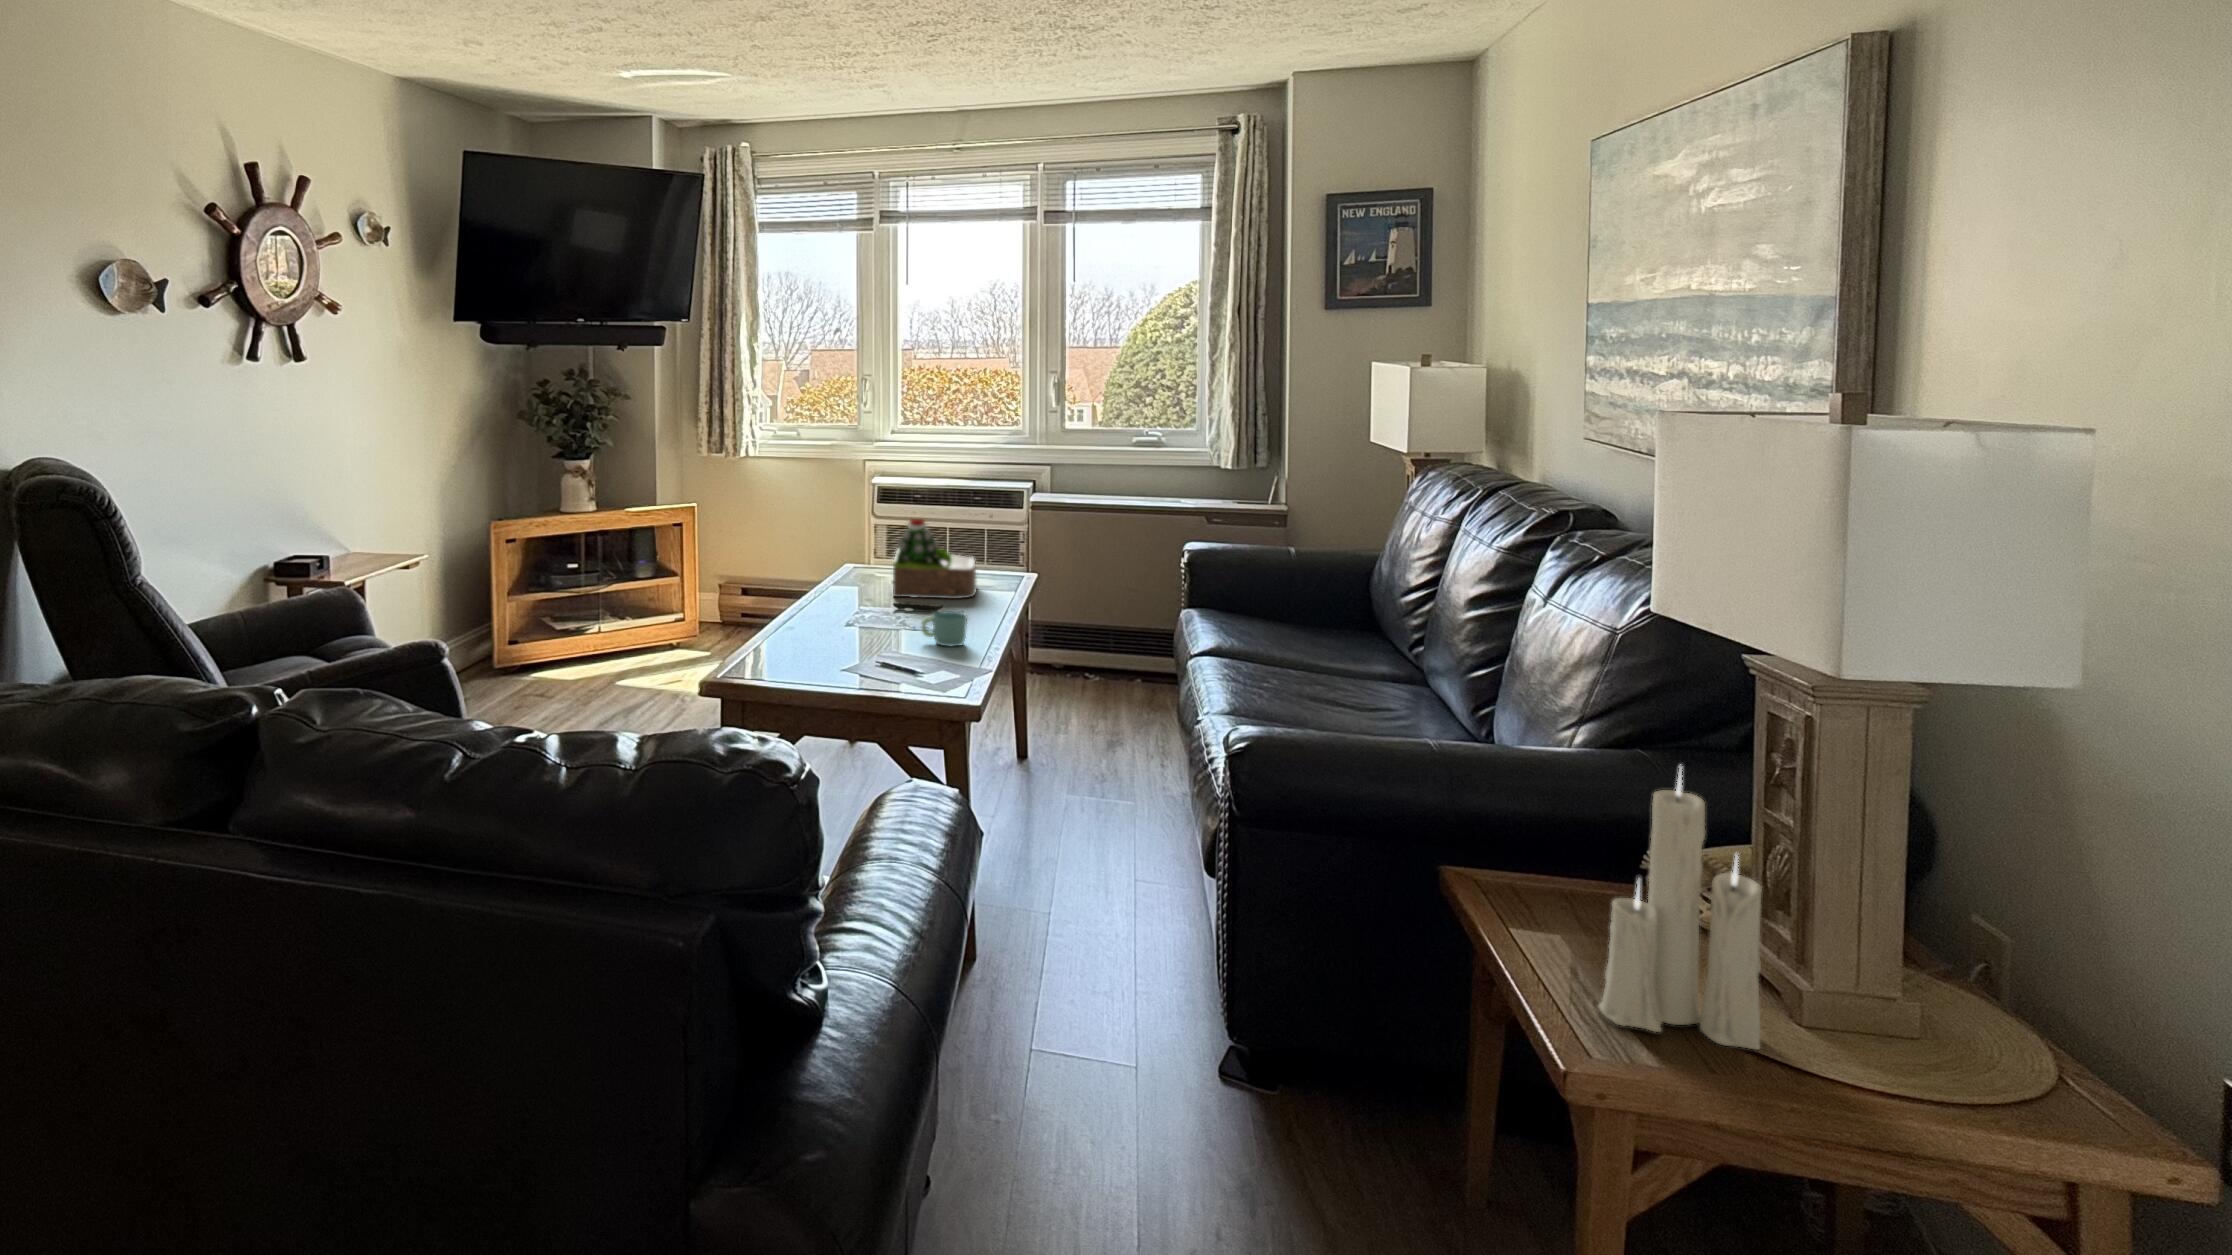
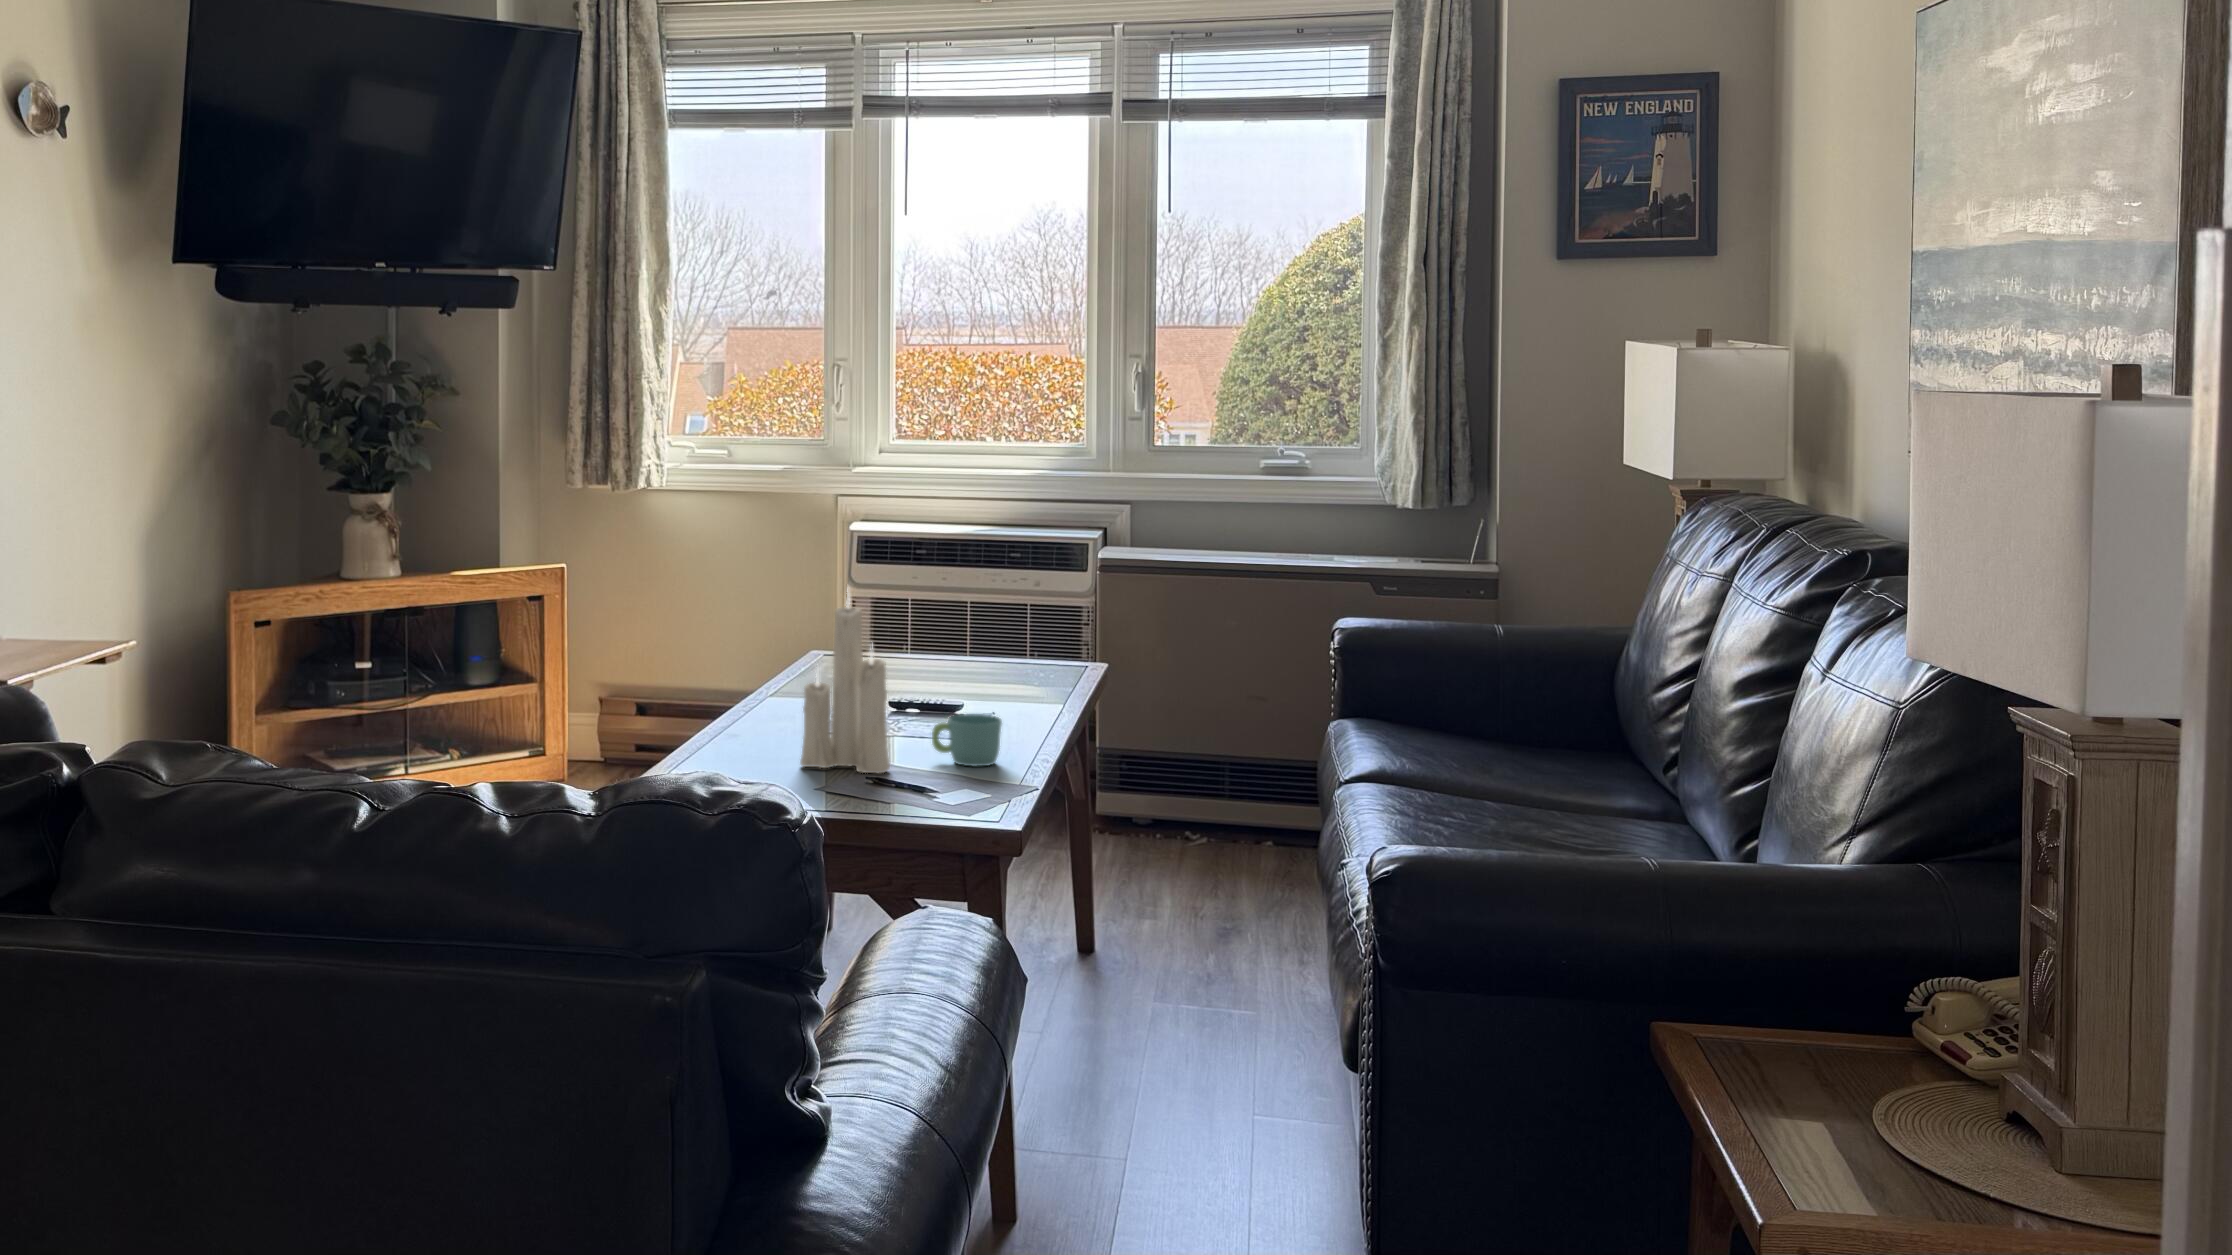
succulent plant: present [893,519,976,599] -> none [886,579,1016,703]
candle: present [1599,767,1762,1050] -> present [800,603,890,773]

